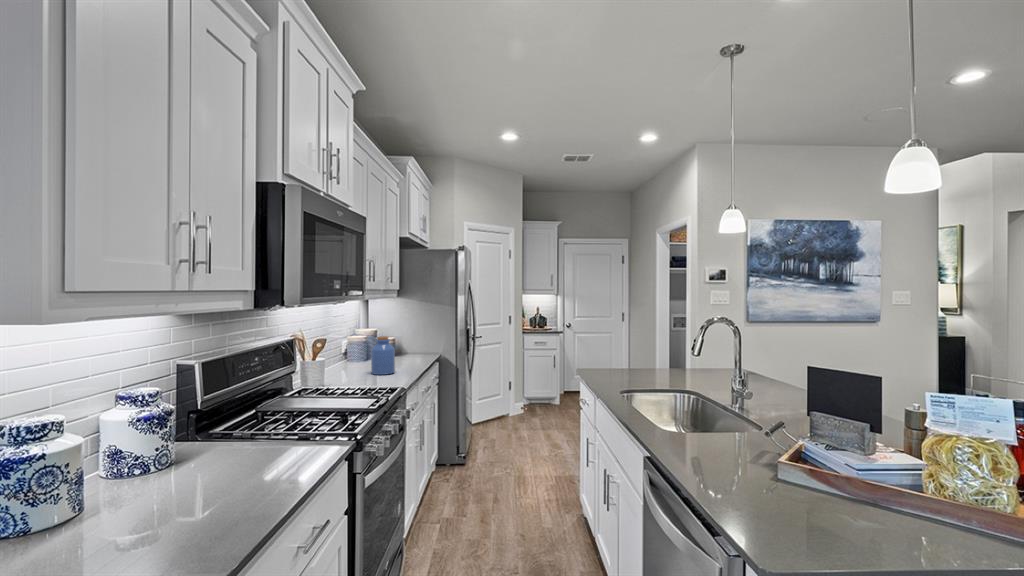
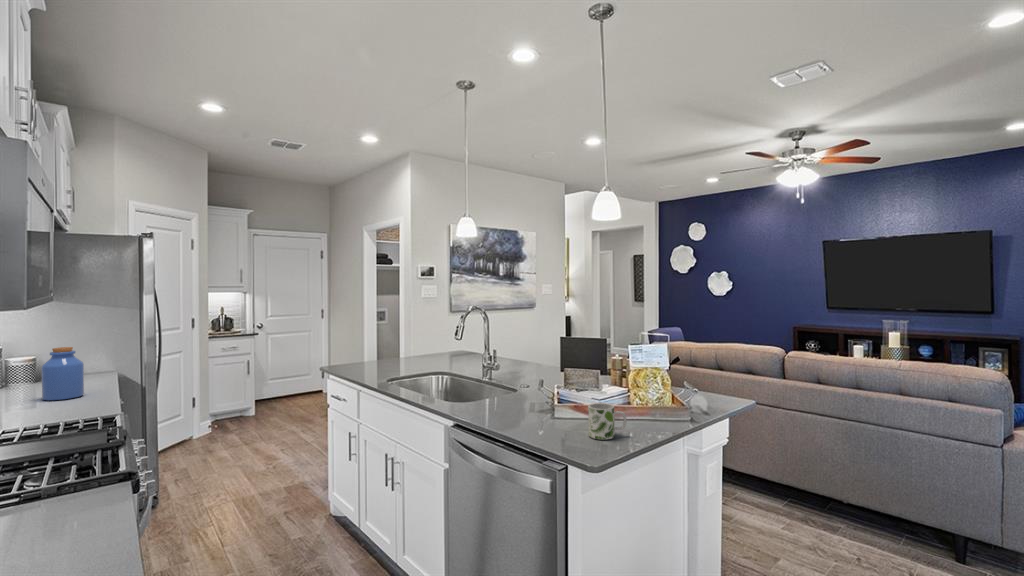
mug: none [790,471,853,528] -> present [588,403,627,440]

